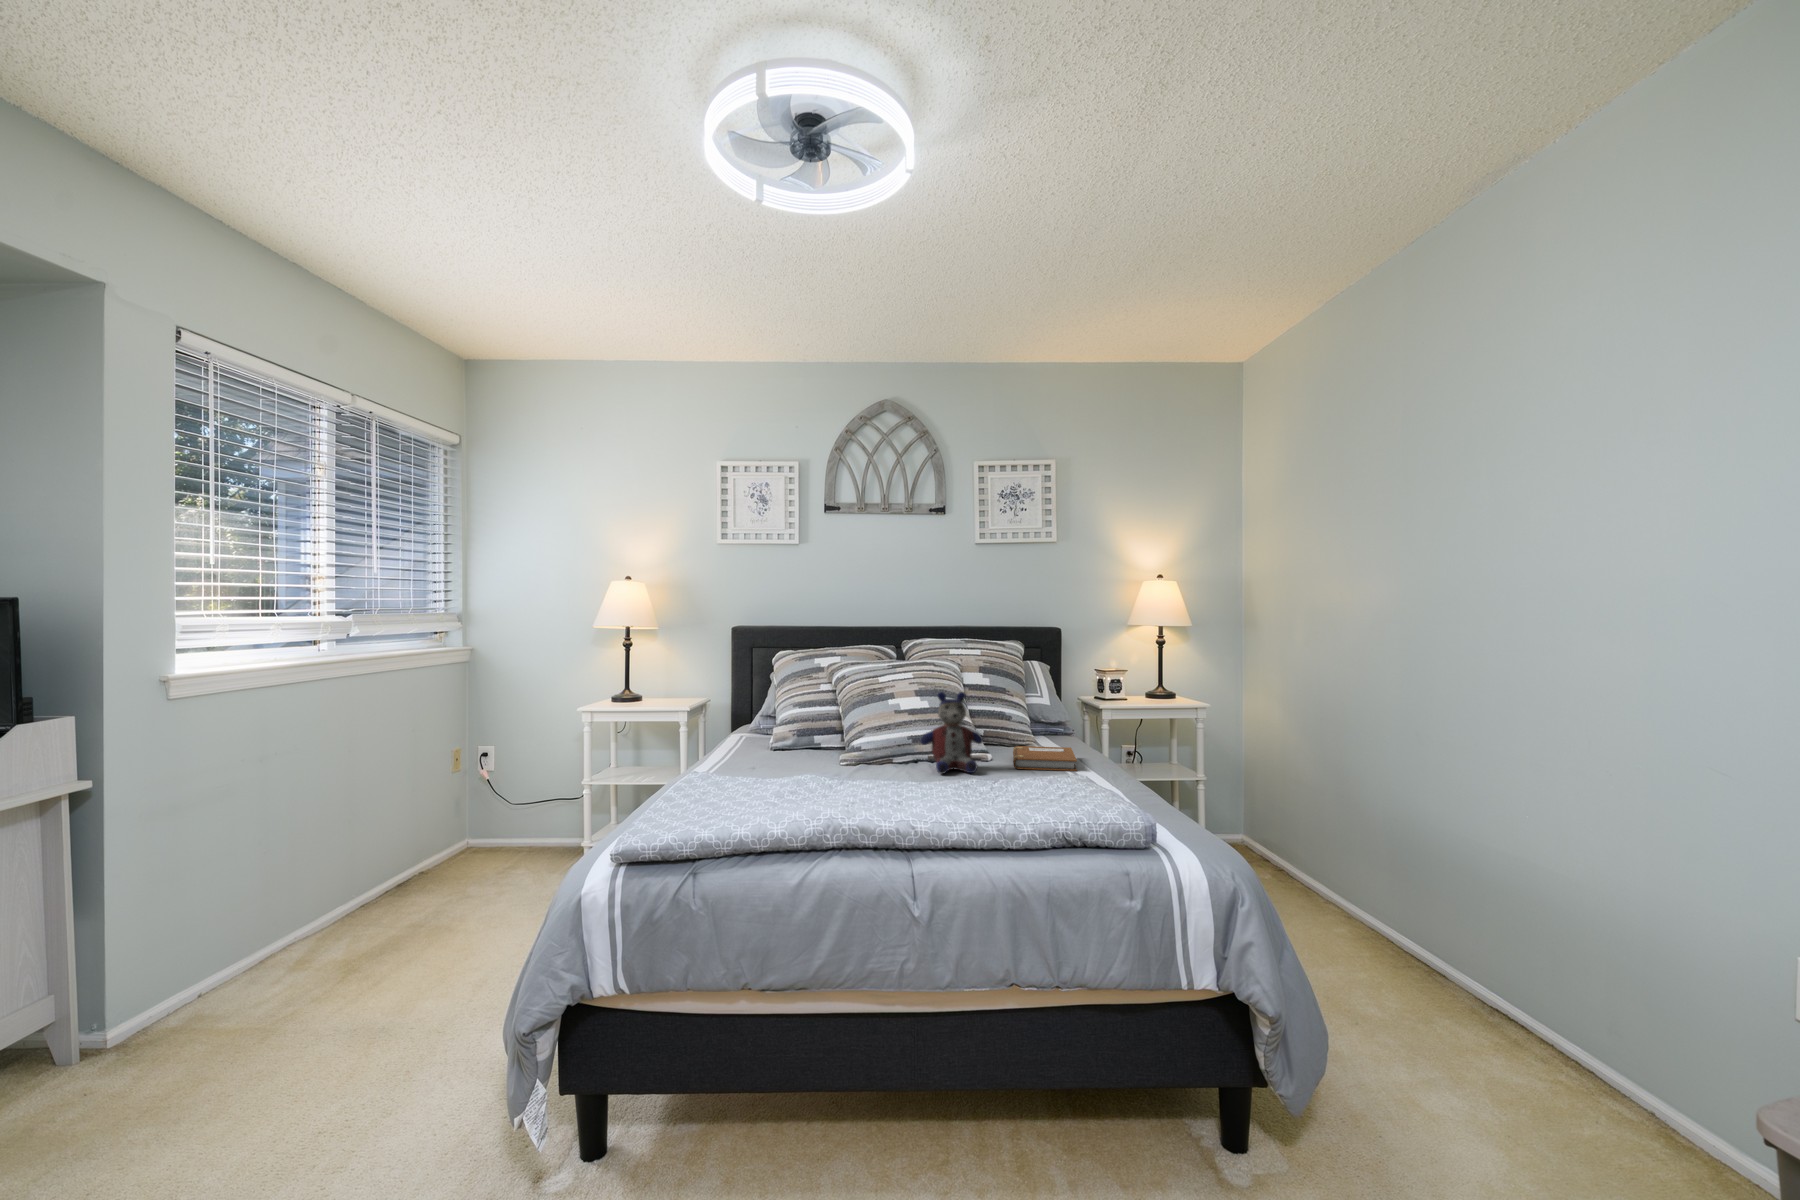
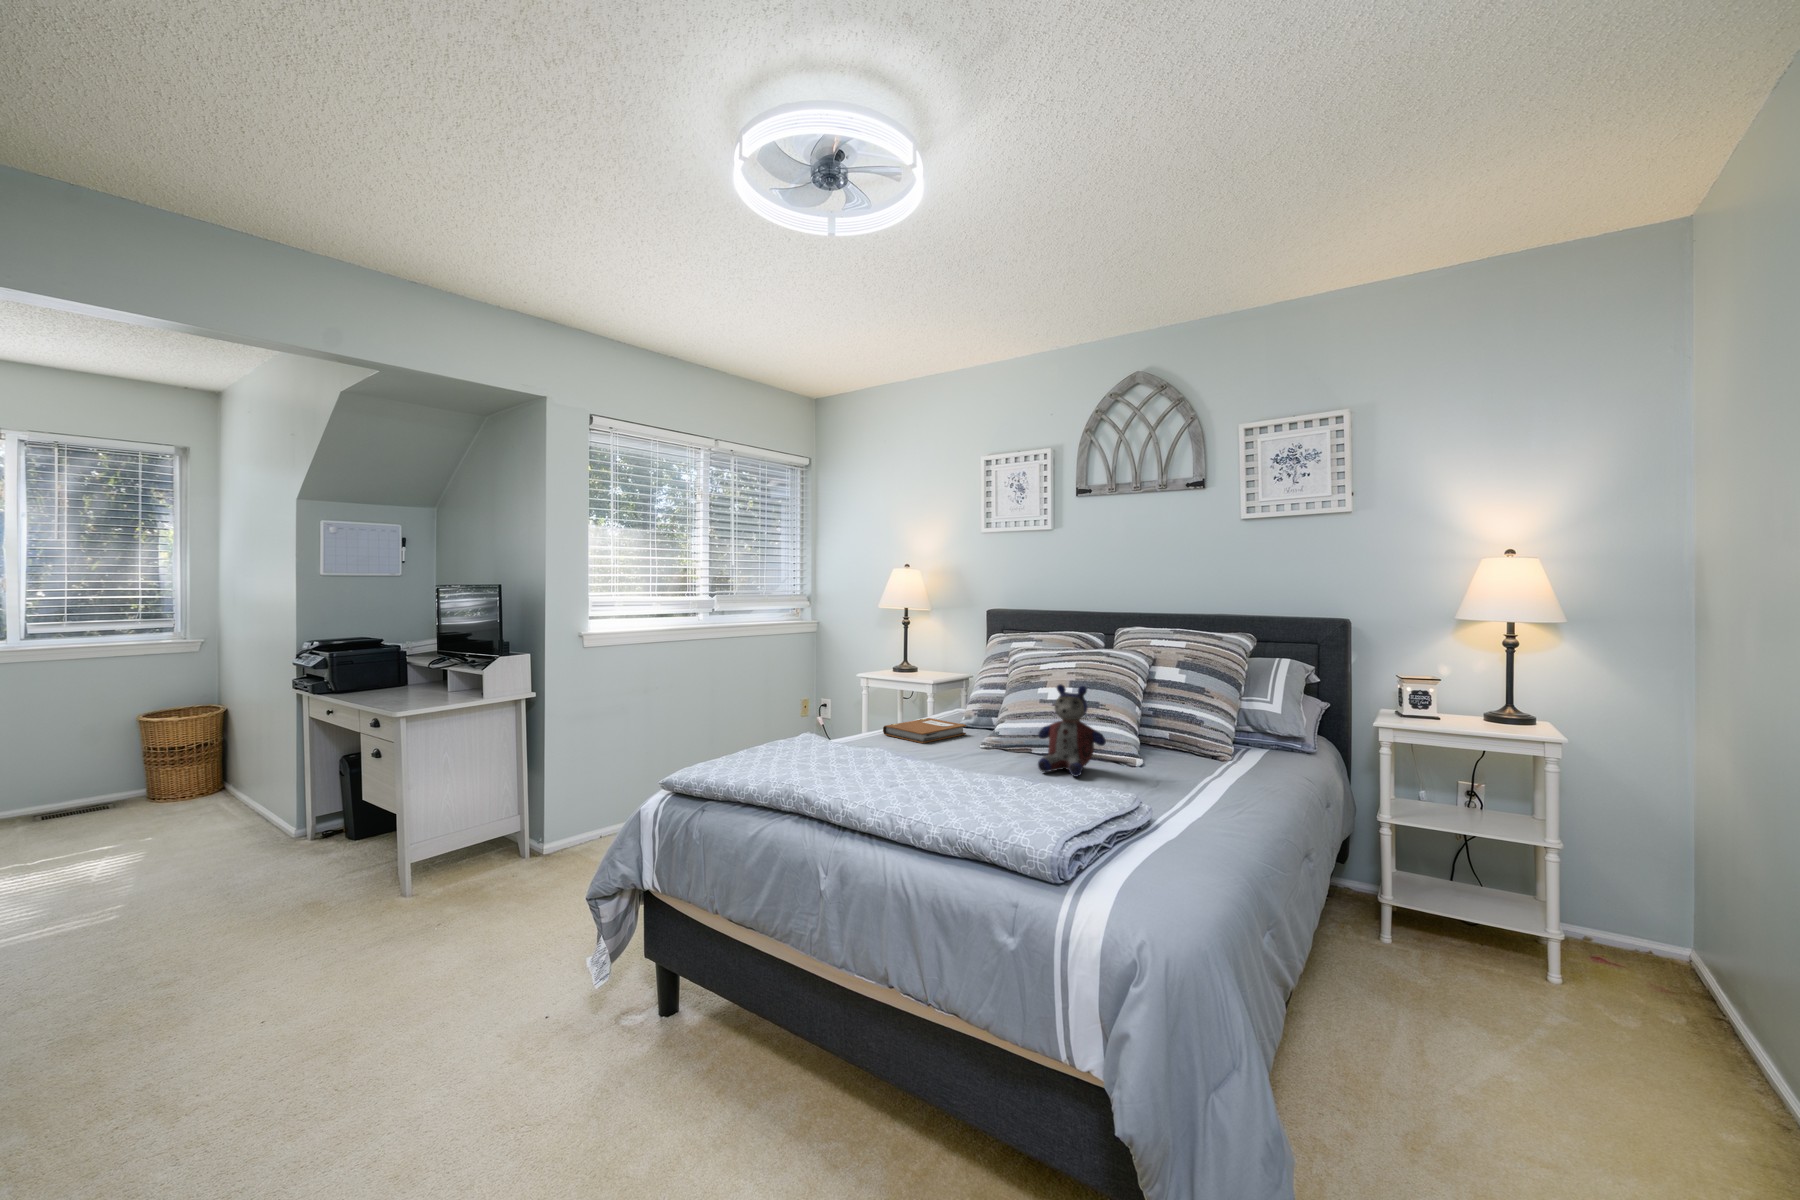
notebook: present [1013,746,1077,771] -> present [883,718,966,743]

